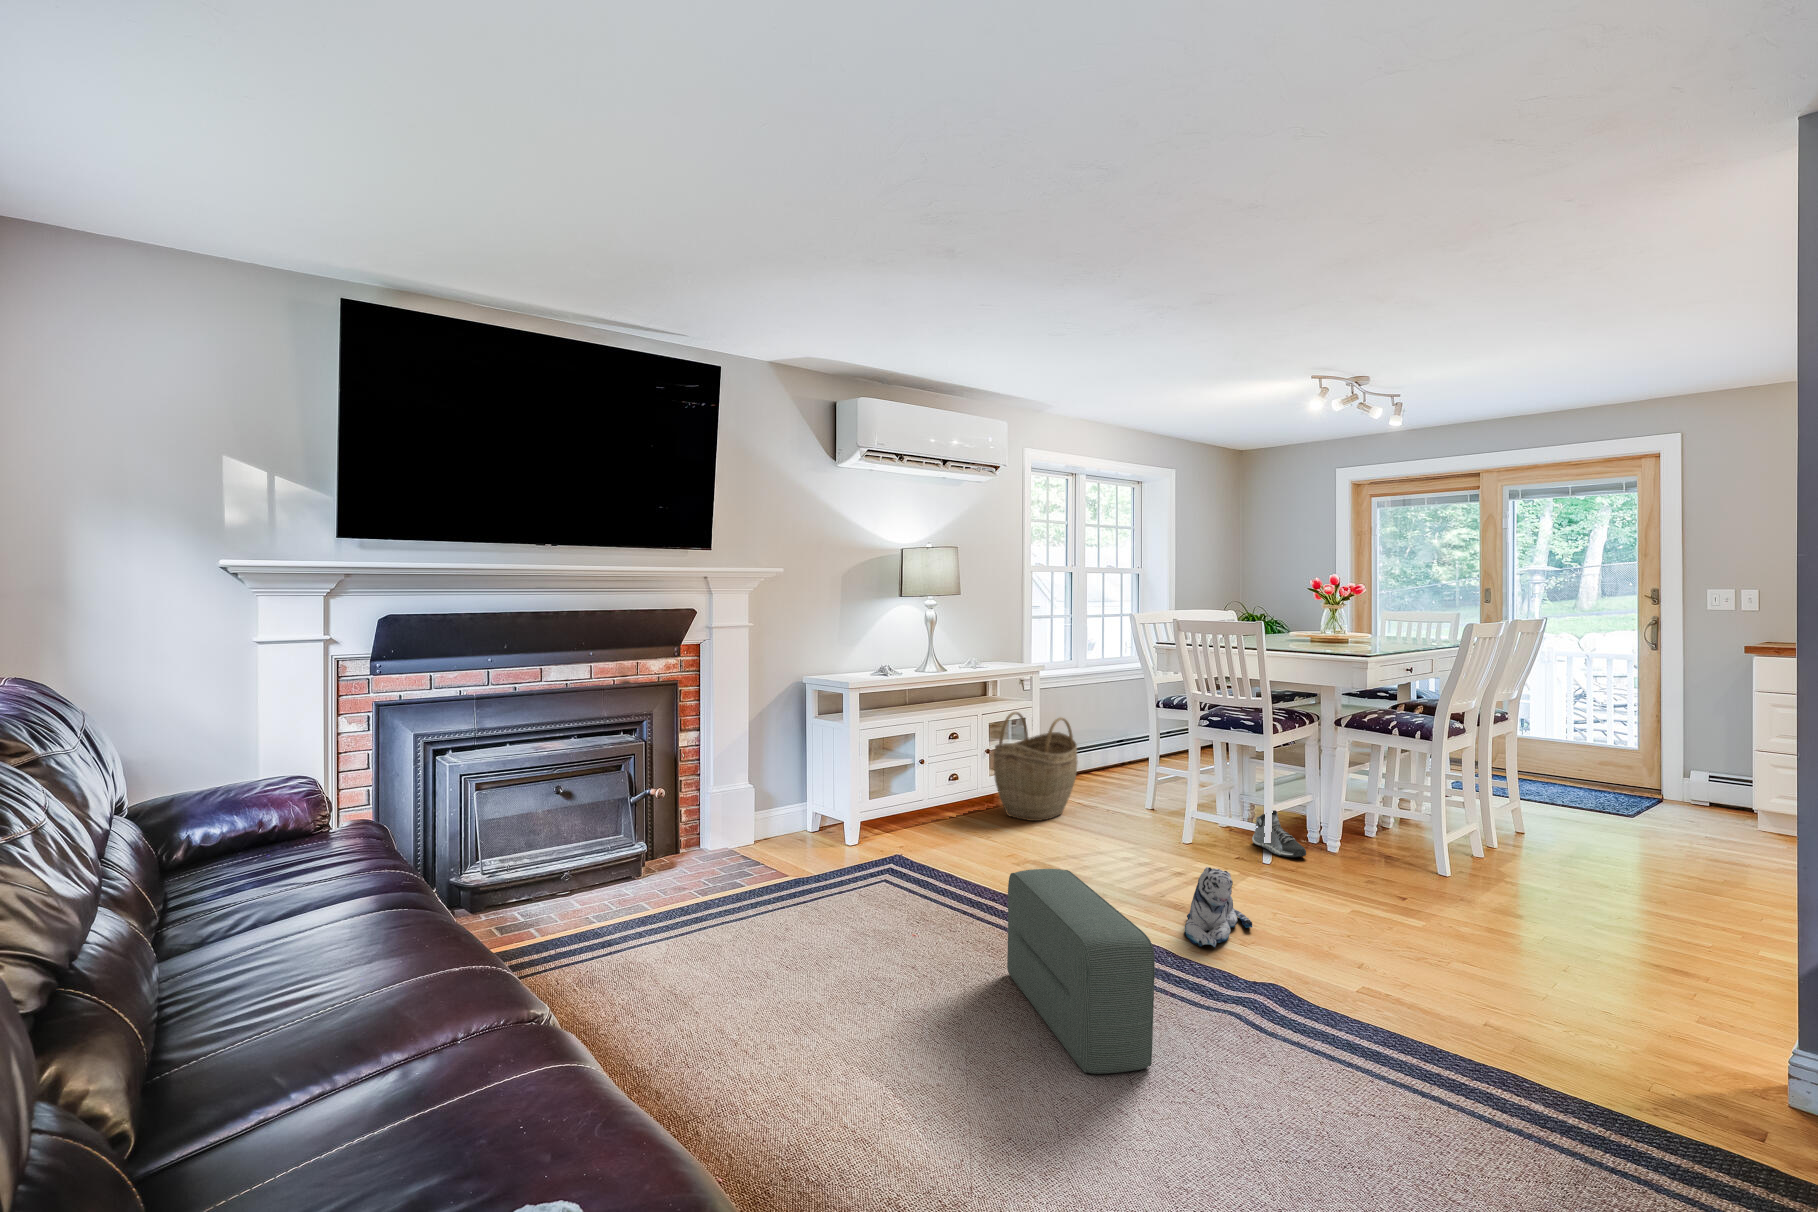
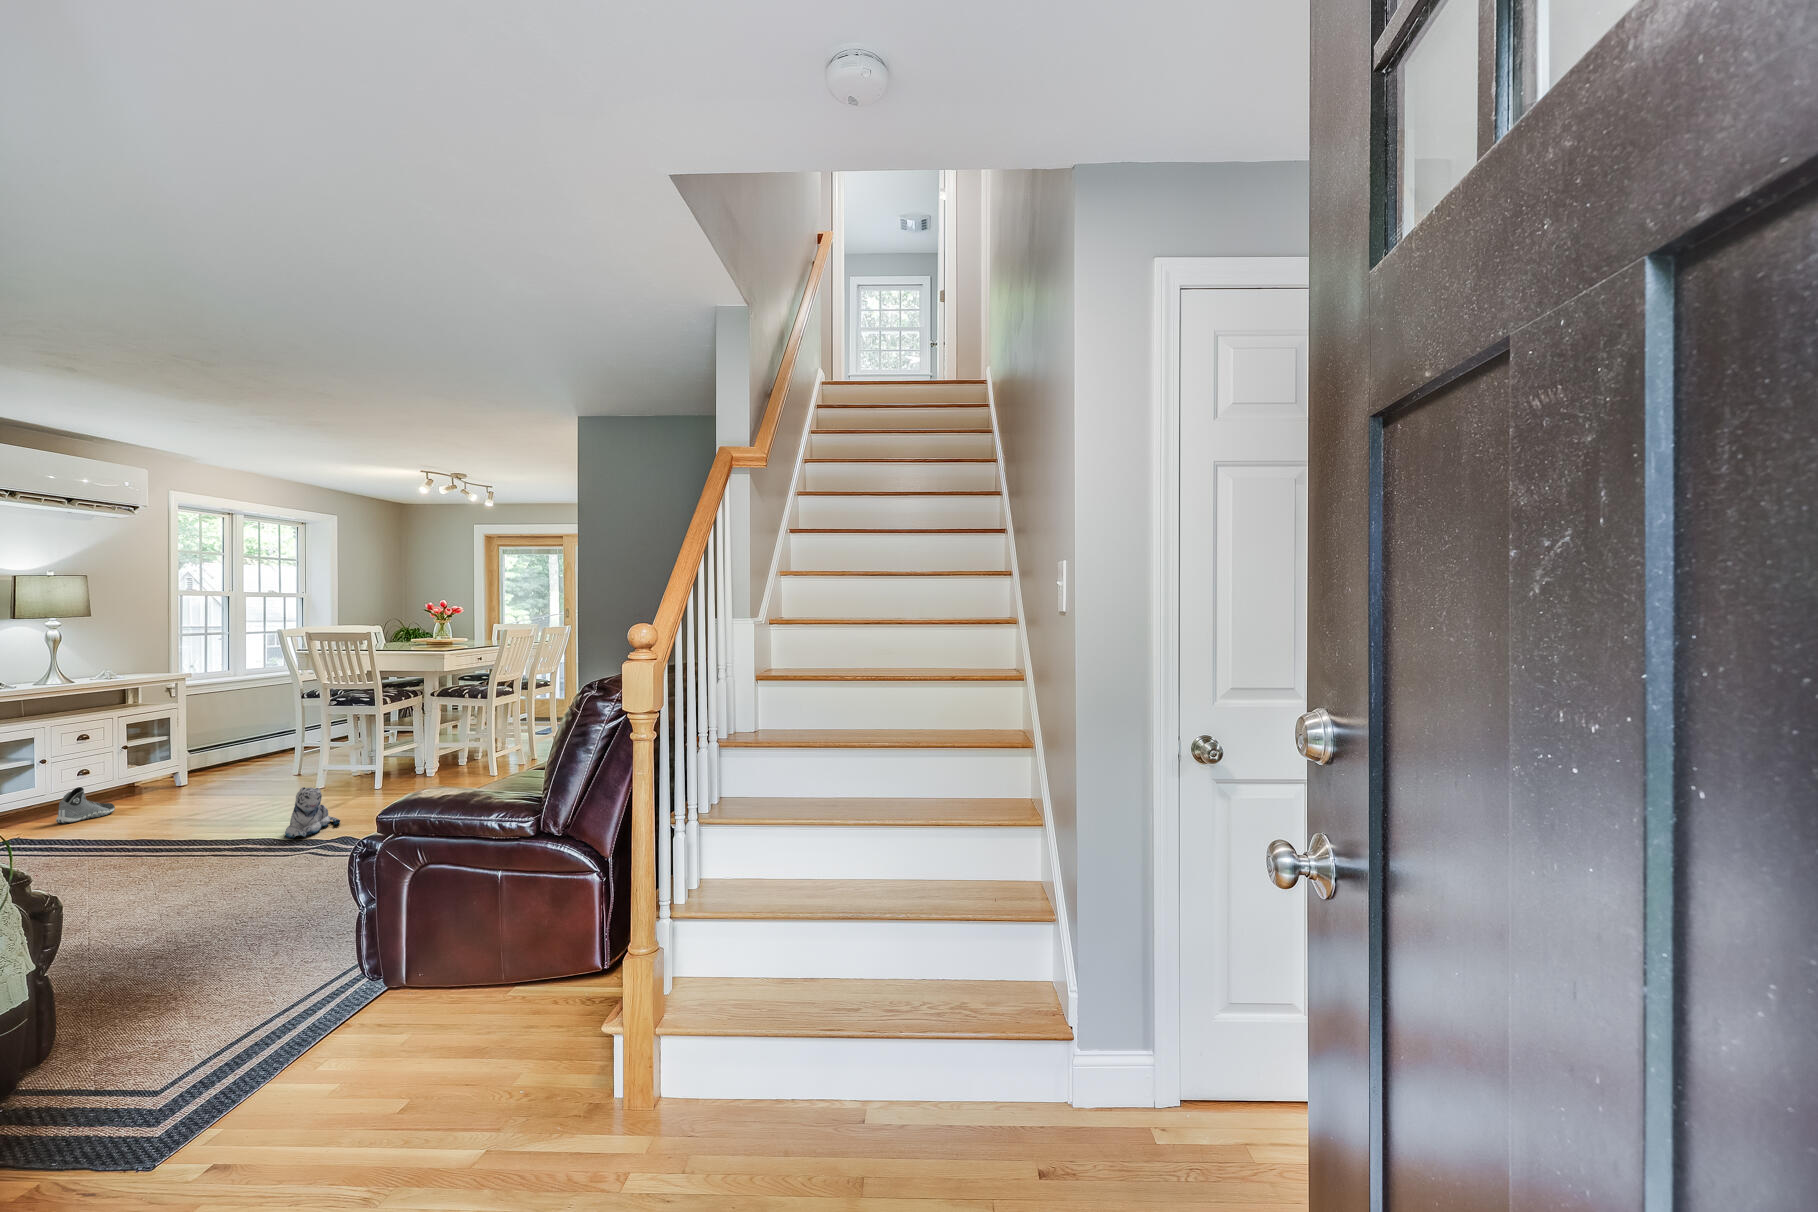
woven basket: present [994,712,1078,821] -> none [131,711,221,800]
sneaker: present [1252,810,1306,857] -> present [56,787,115,823]
pouf: present [1007,869,1155,1074] -> none [118,795,225,903]

